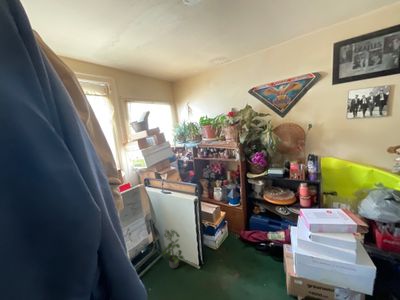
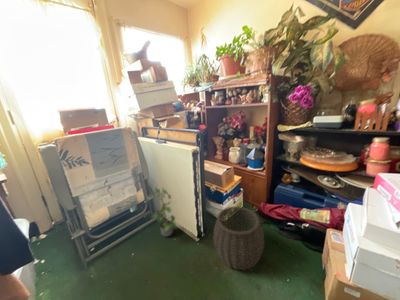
woven basket: none [212,237,248,283] -> present [214,207,264,270]

